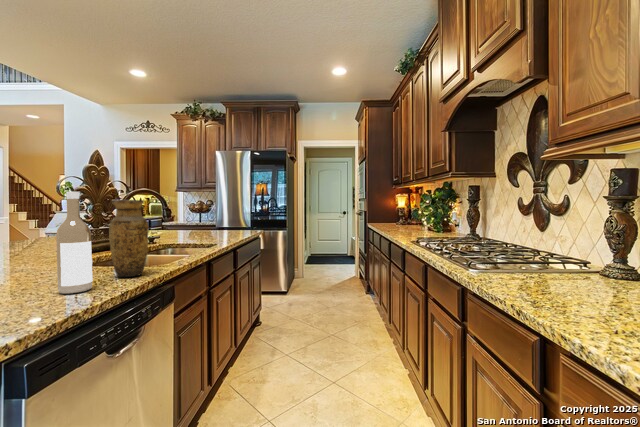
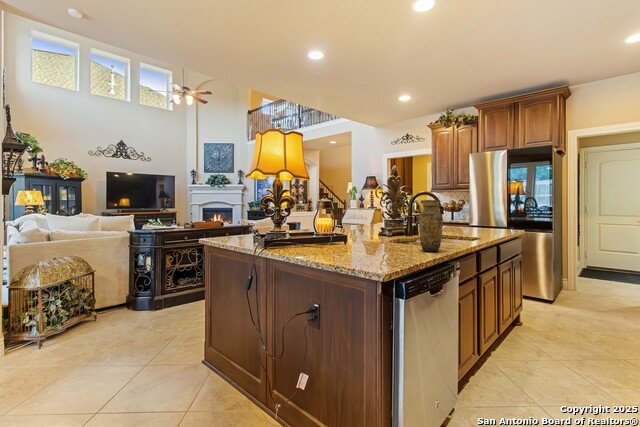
wine bottle: present [56,192,92,294] -> none [398,195,415,256]

